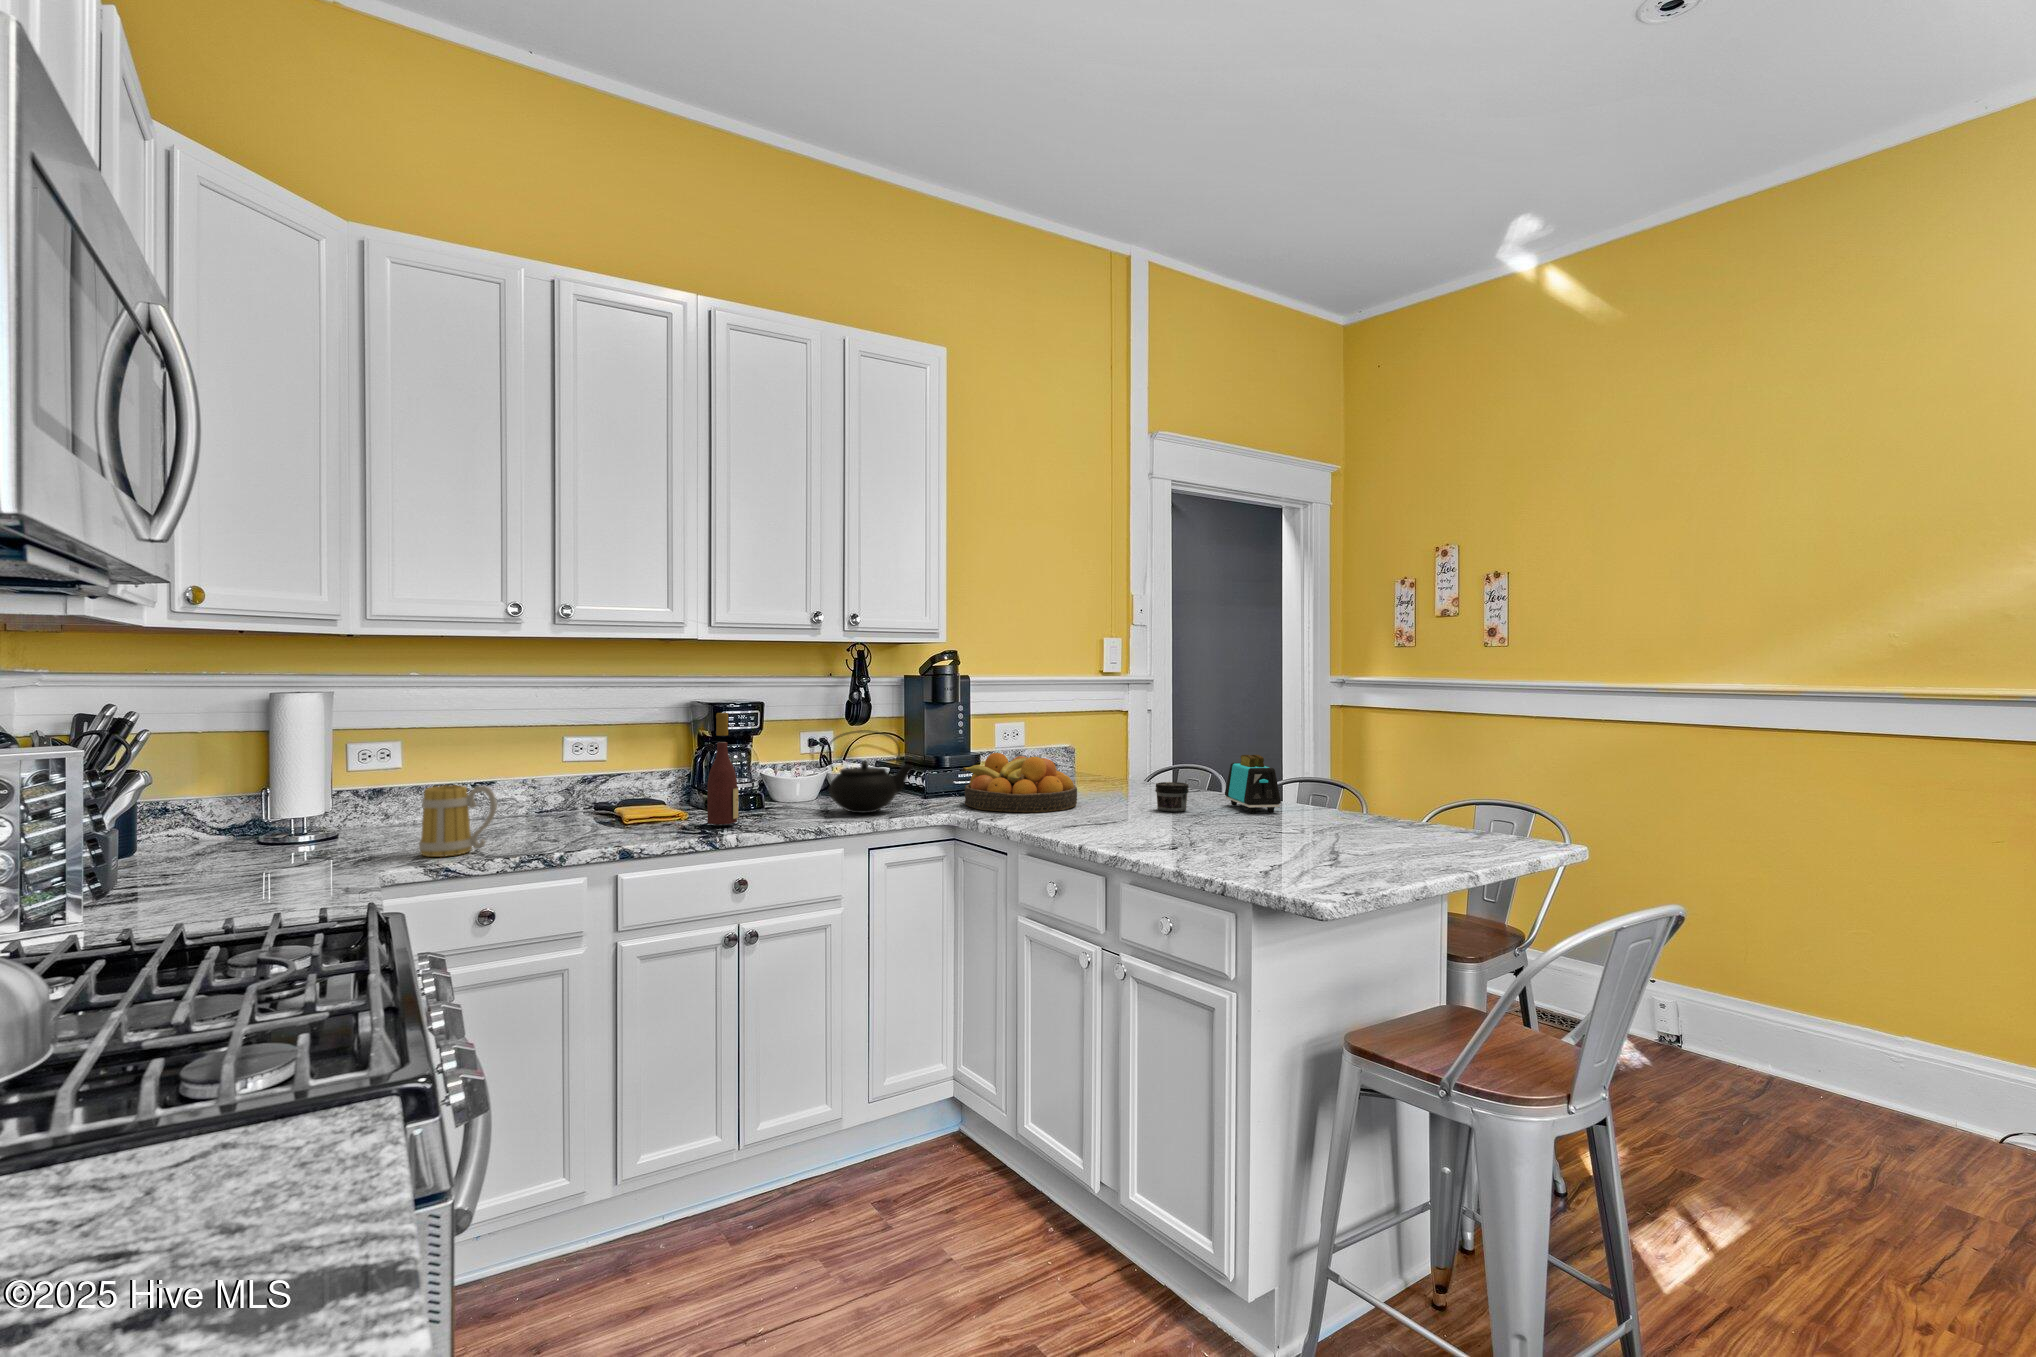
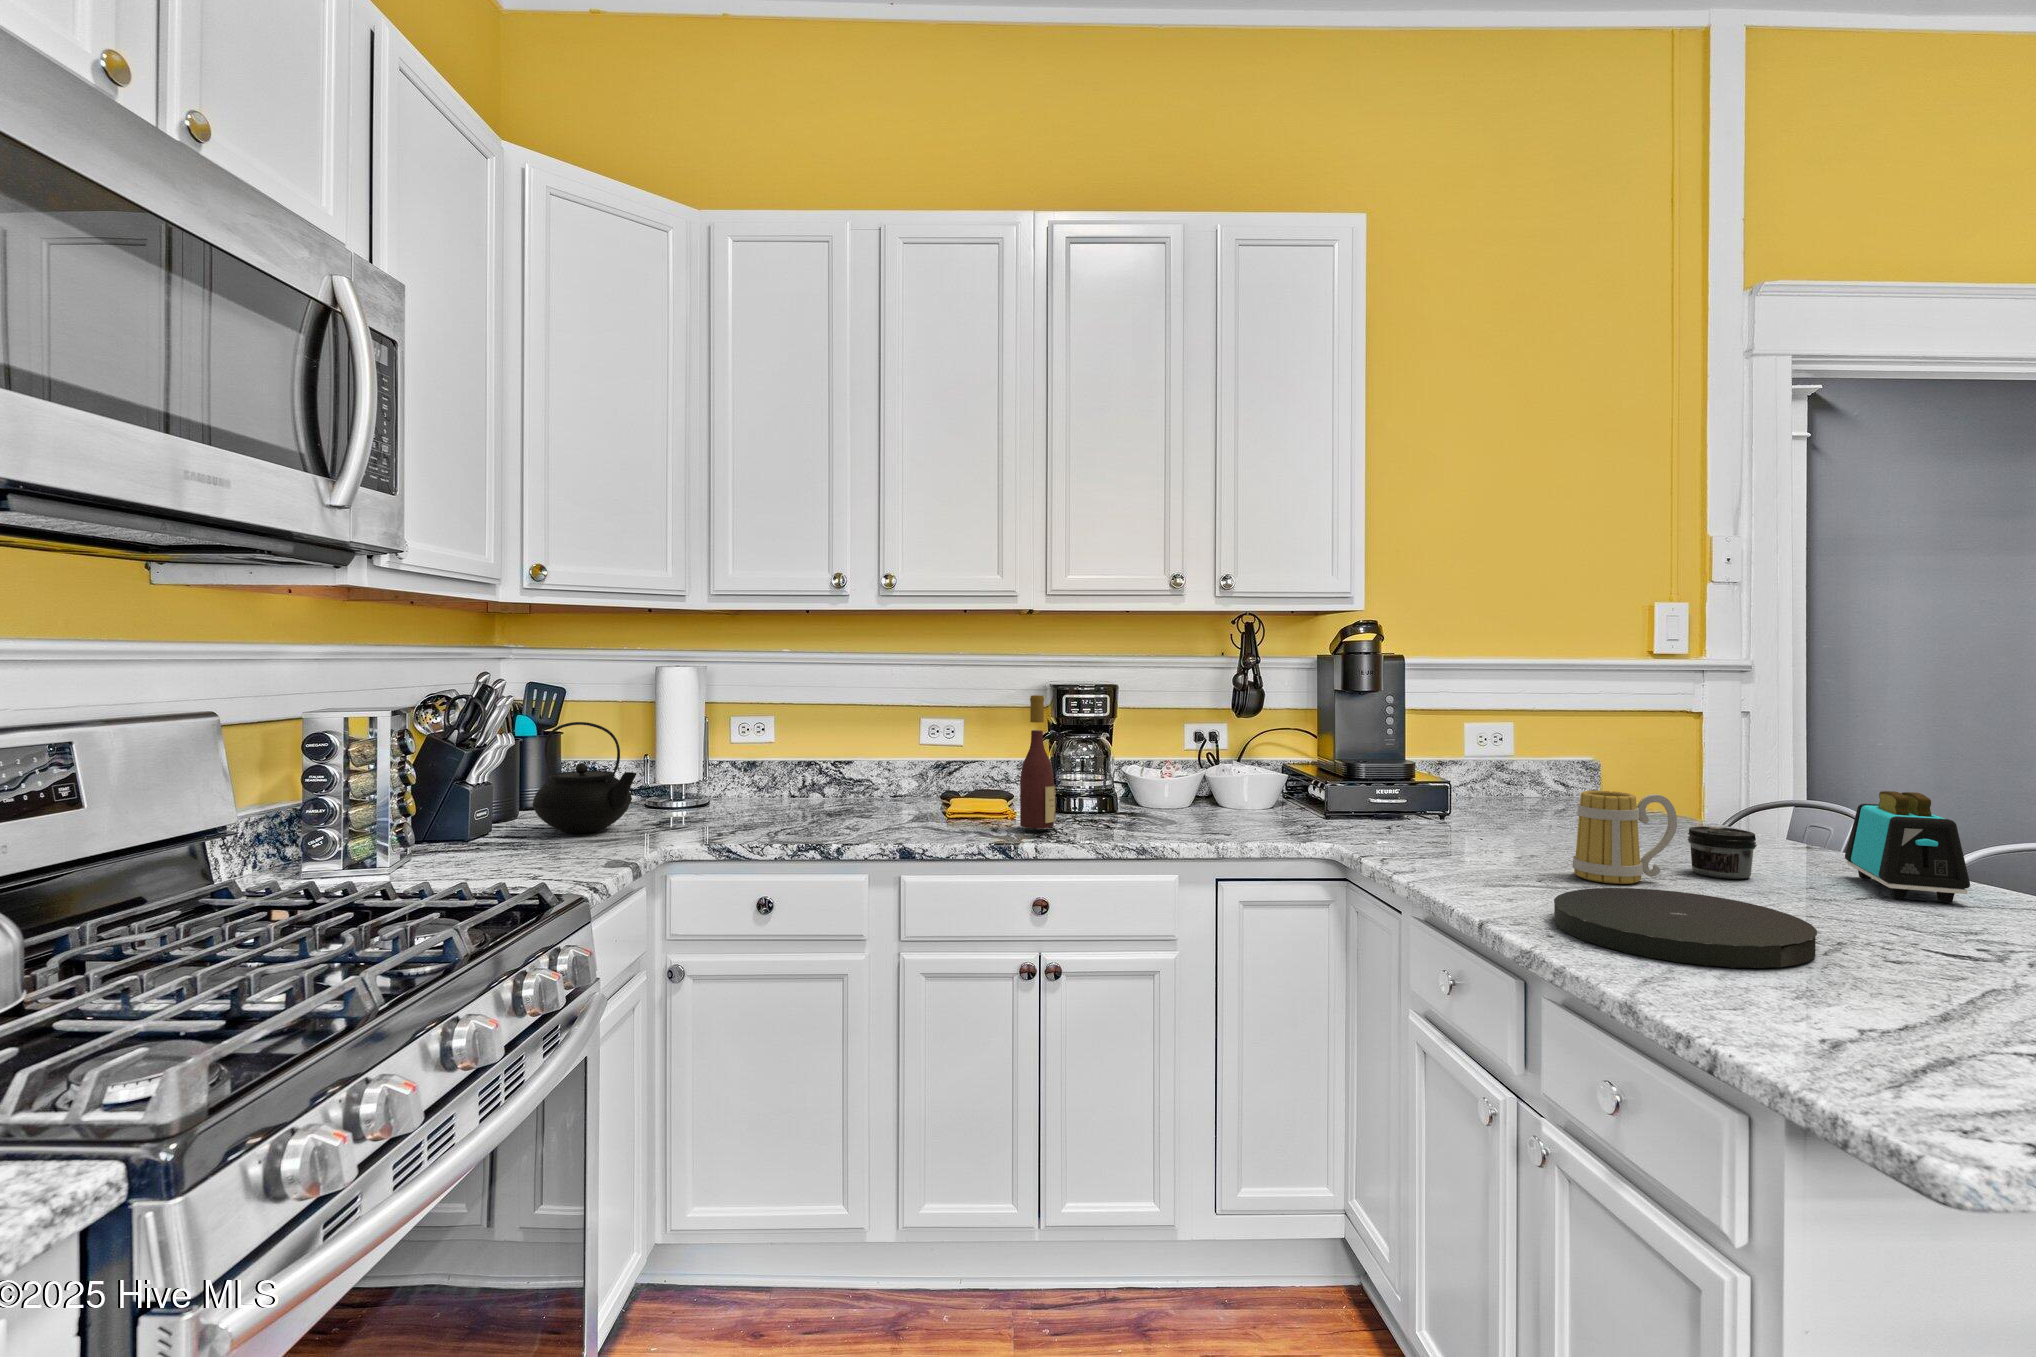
teapot: present [827,730,912,813] -> present [533,722,637,833]
fruit bowl: present [962,753,1077,812] -> none [1366,762,1550,854]
mug: present [419,785,497,857] -> present [1572,791,1677,884]
plate: none [1114,818,1237,851] -> present [1554,888,1817,968]

